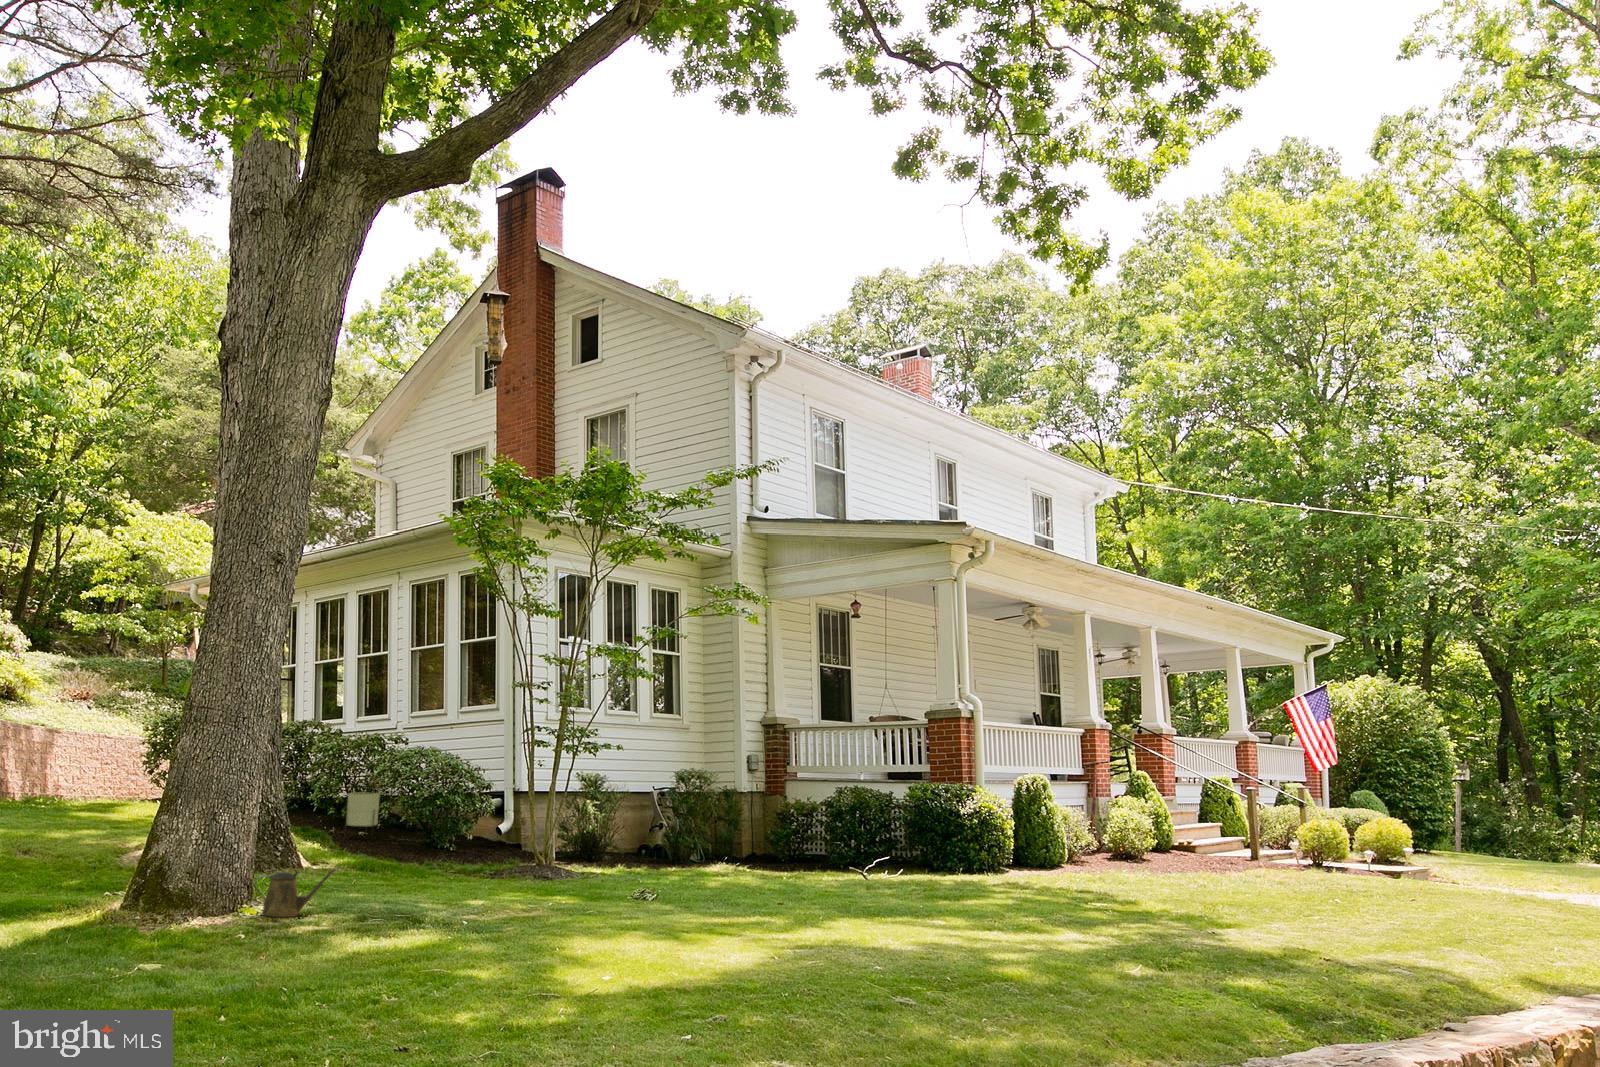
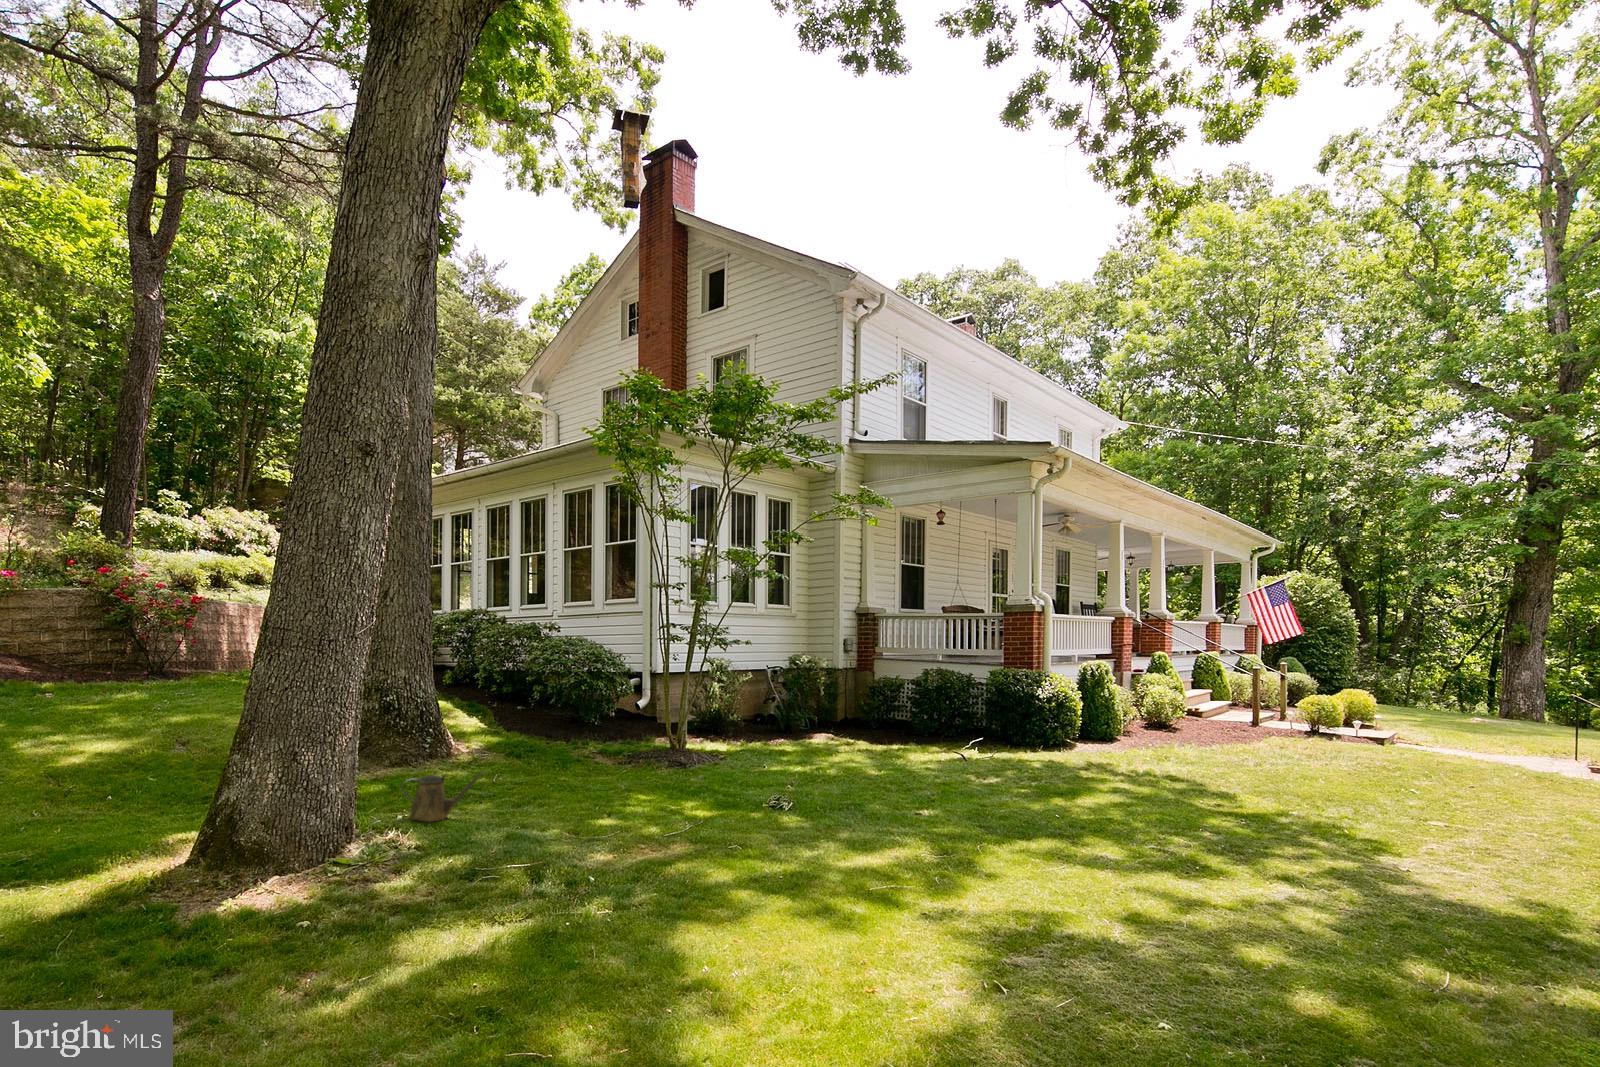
planter: present [345,793,380,839] -> none [508,670,537,711]

